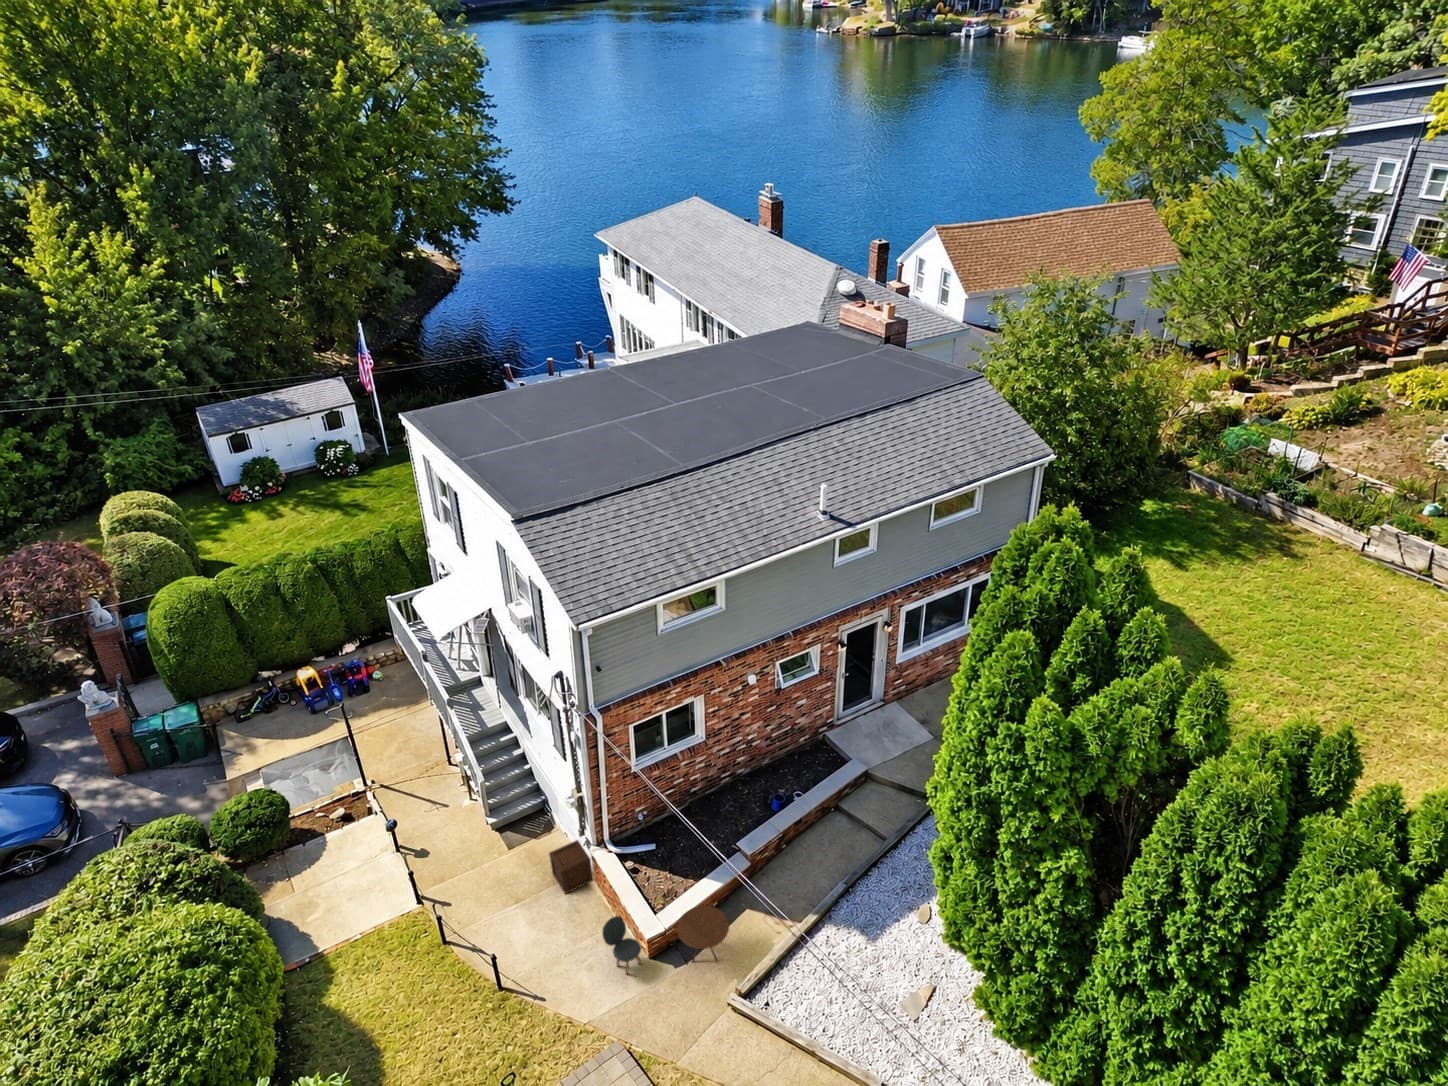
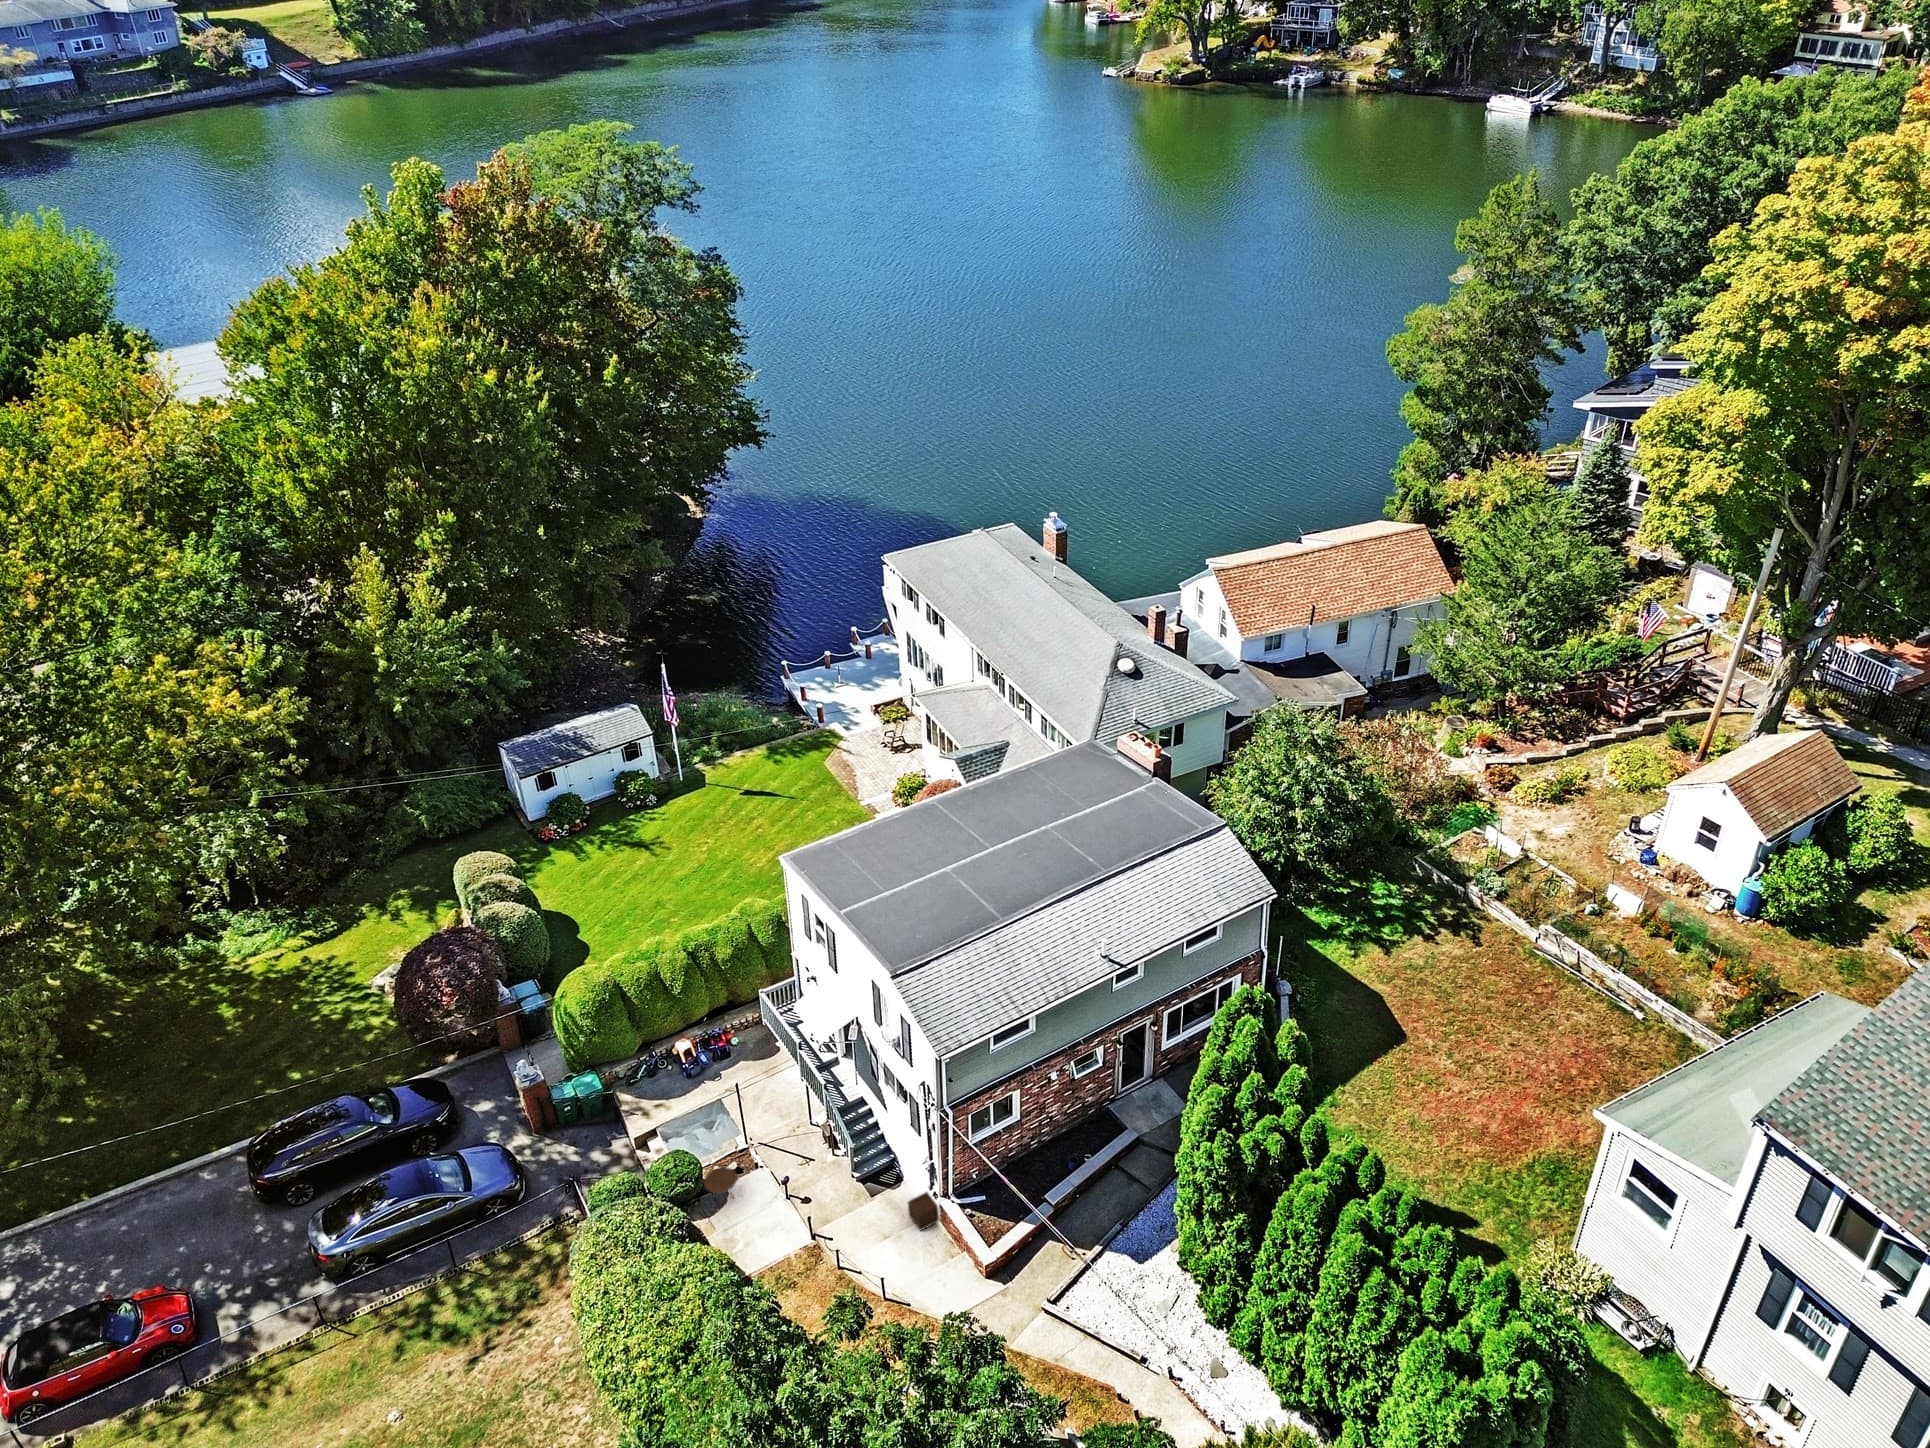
round table: present [677,906,729,961] -> present [704,1167,737,1195]
chair: present [602,916,641,975] -> none [955,1248,981,1288]

